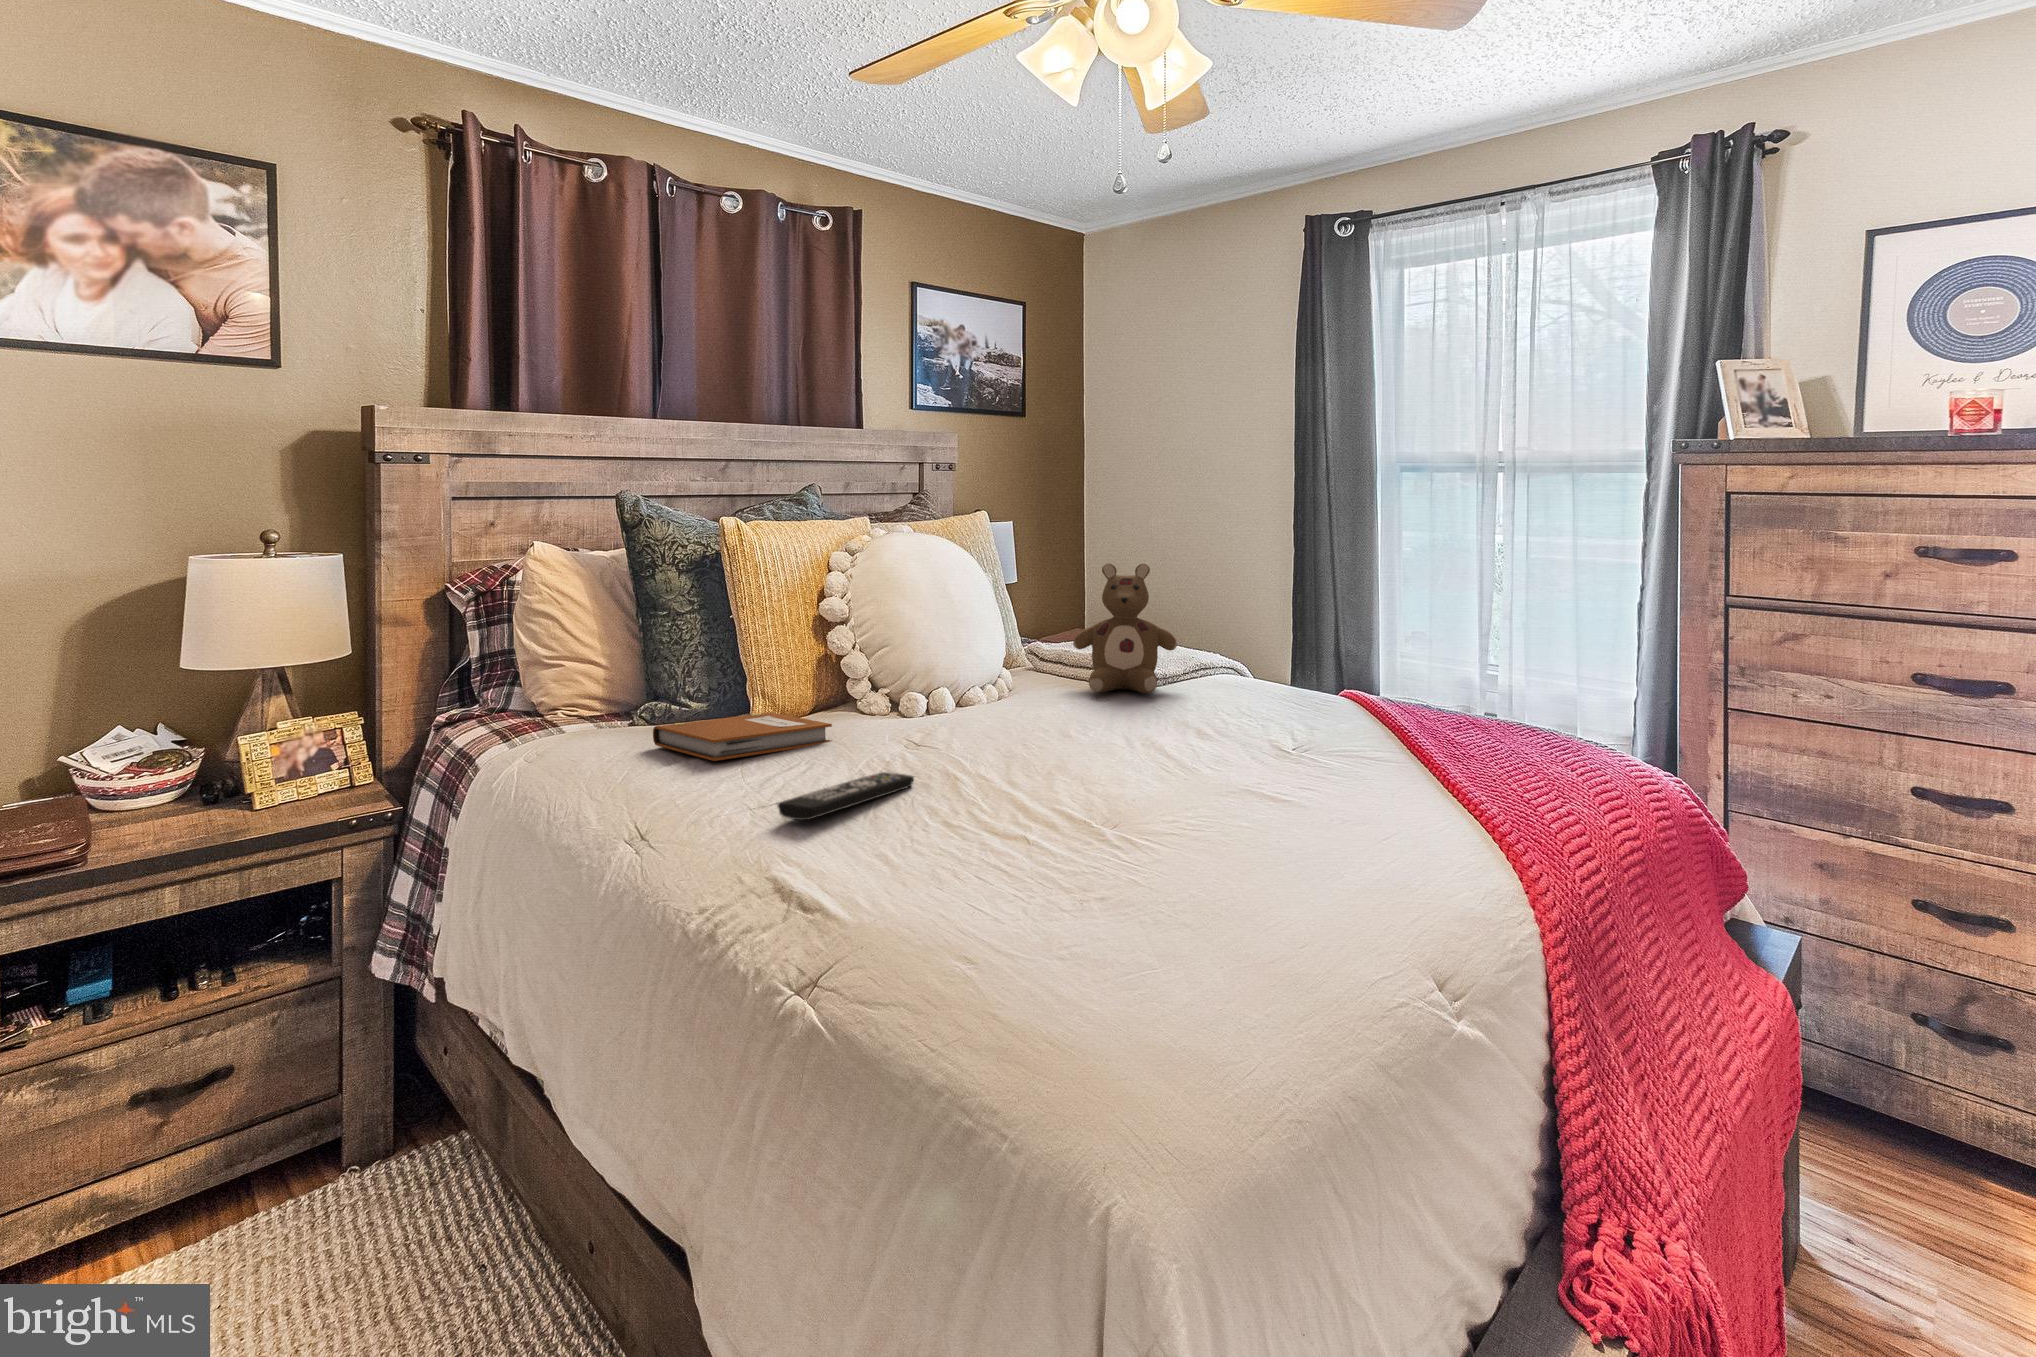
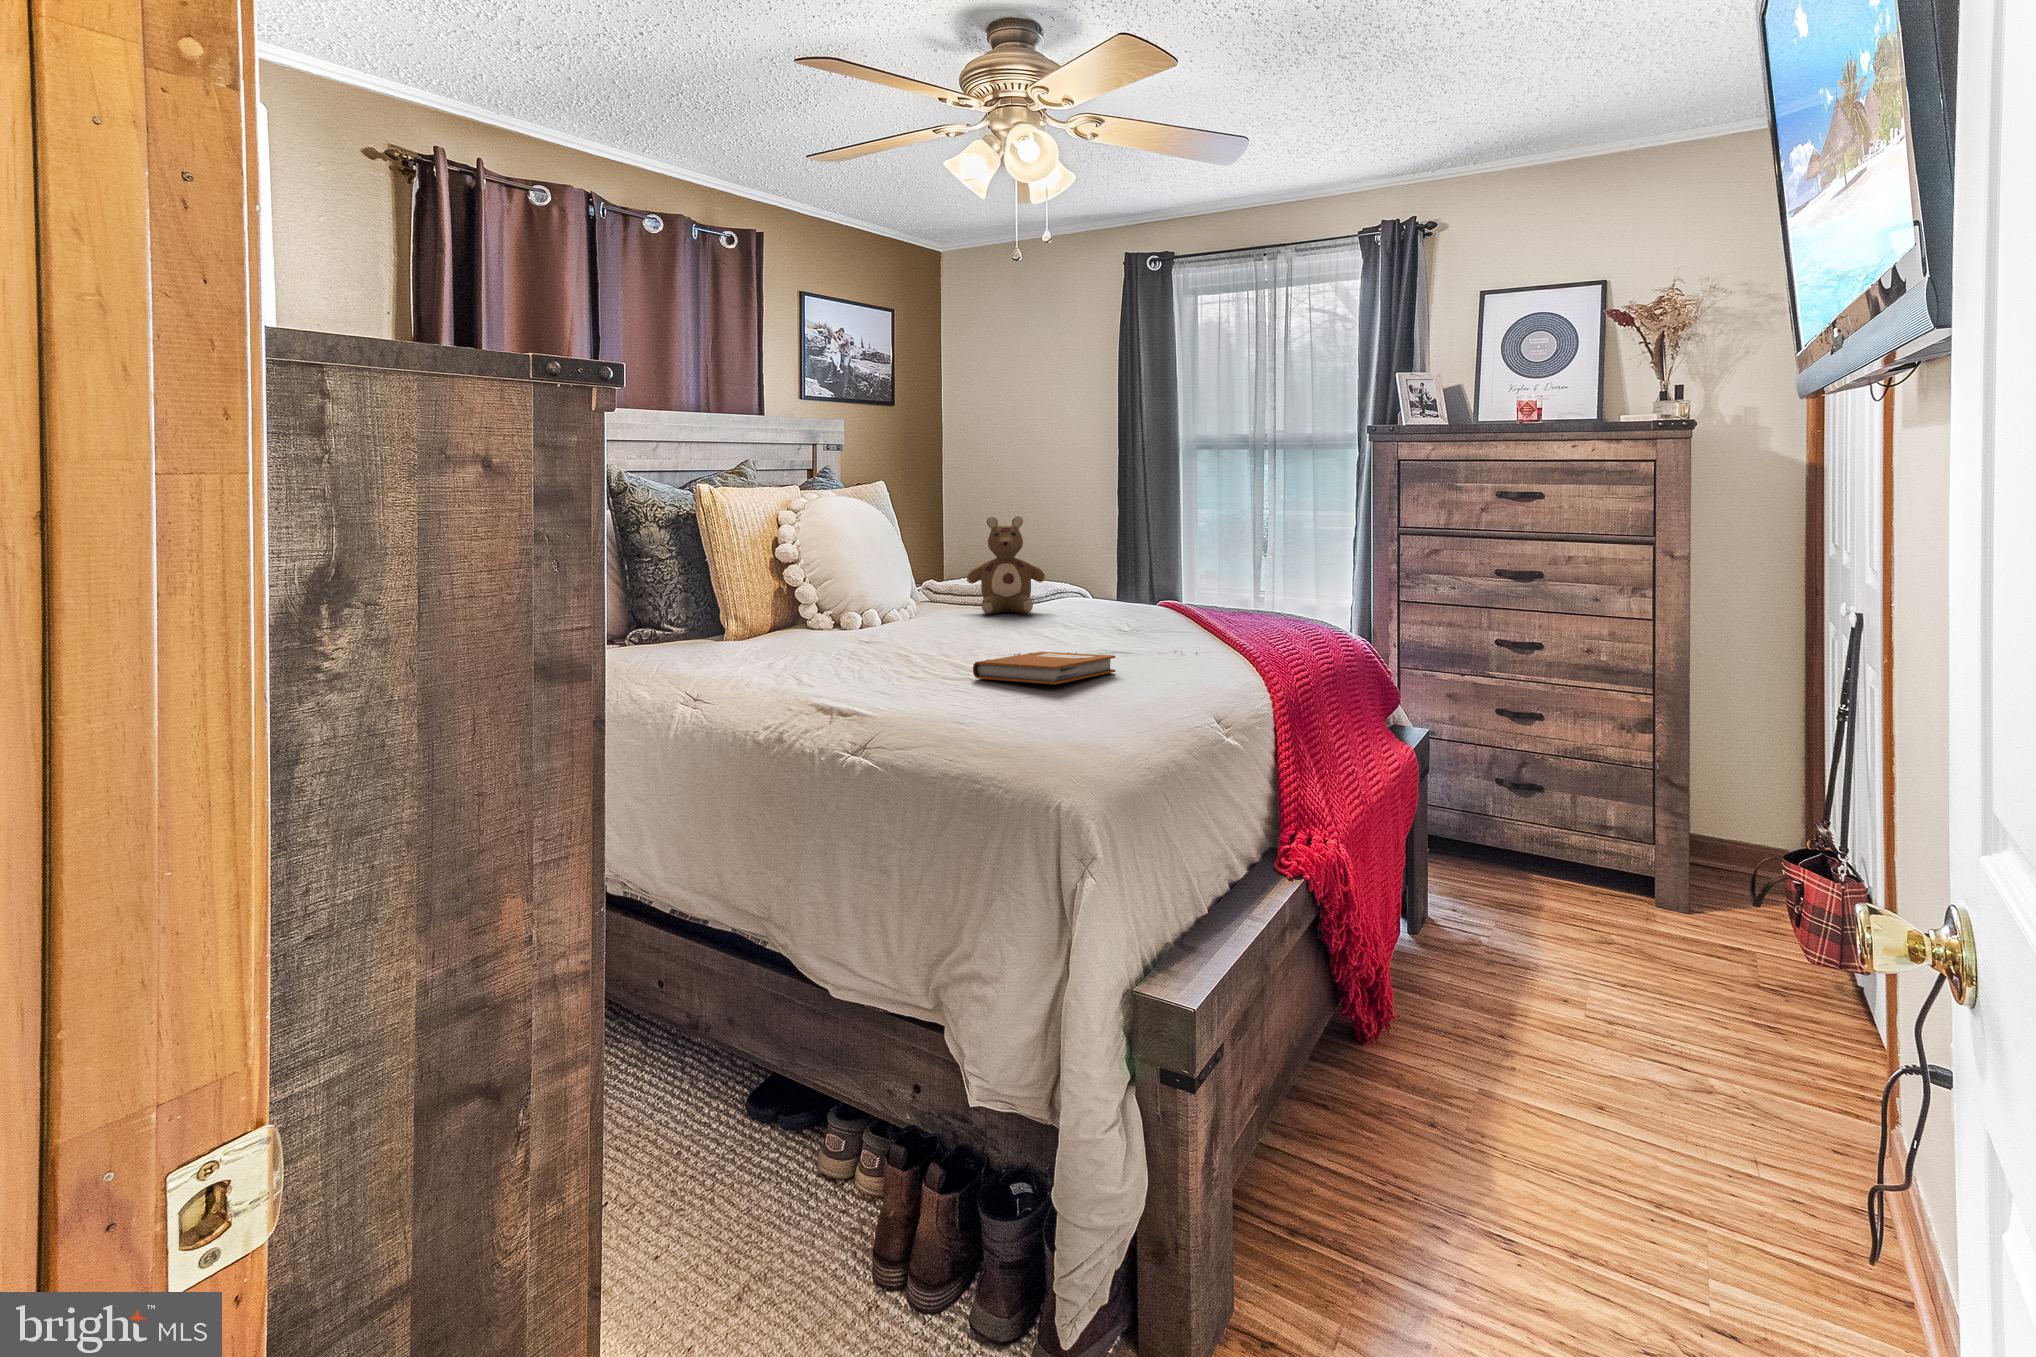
notebook: present [653,712,832,761] -> present [973,652,1116,684]
remote control: present [778,772,914,820] -> none [795,655,878,678]

